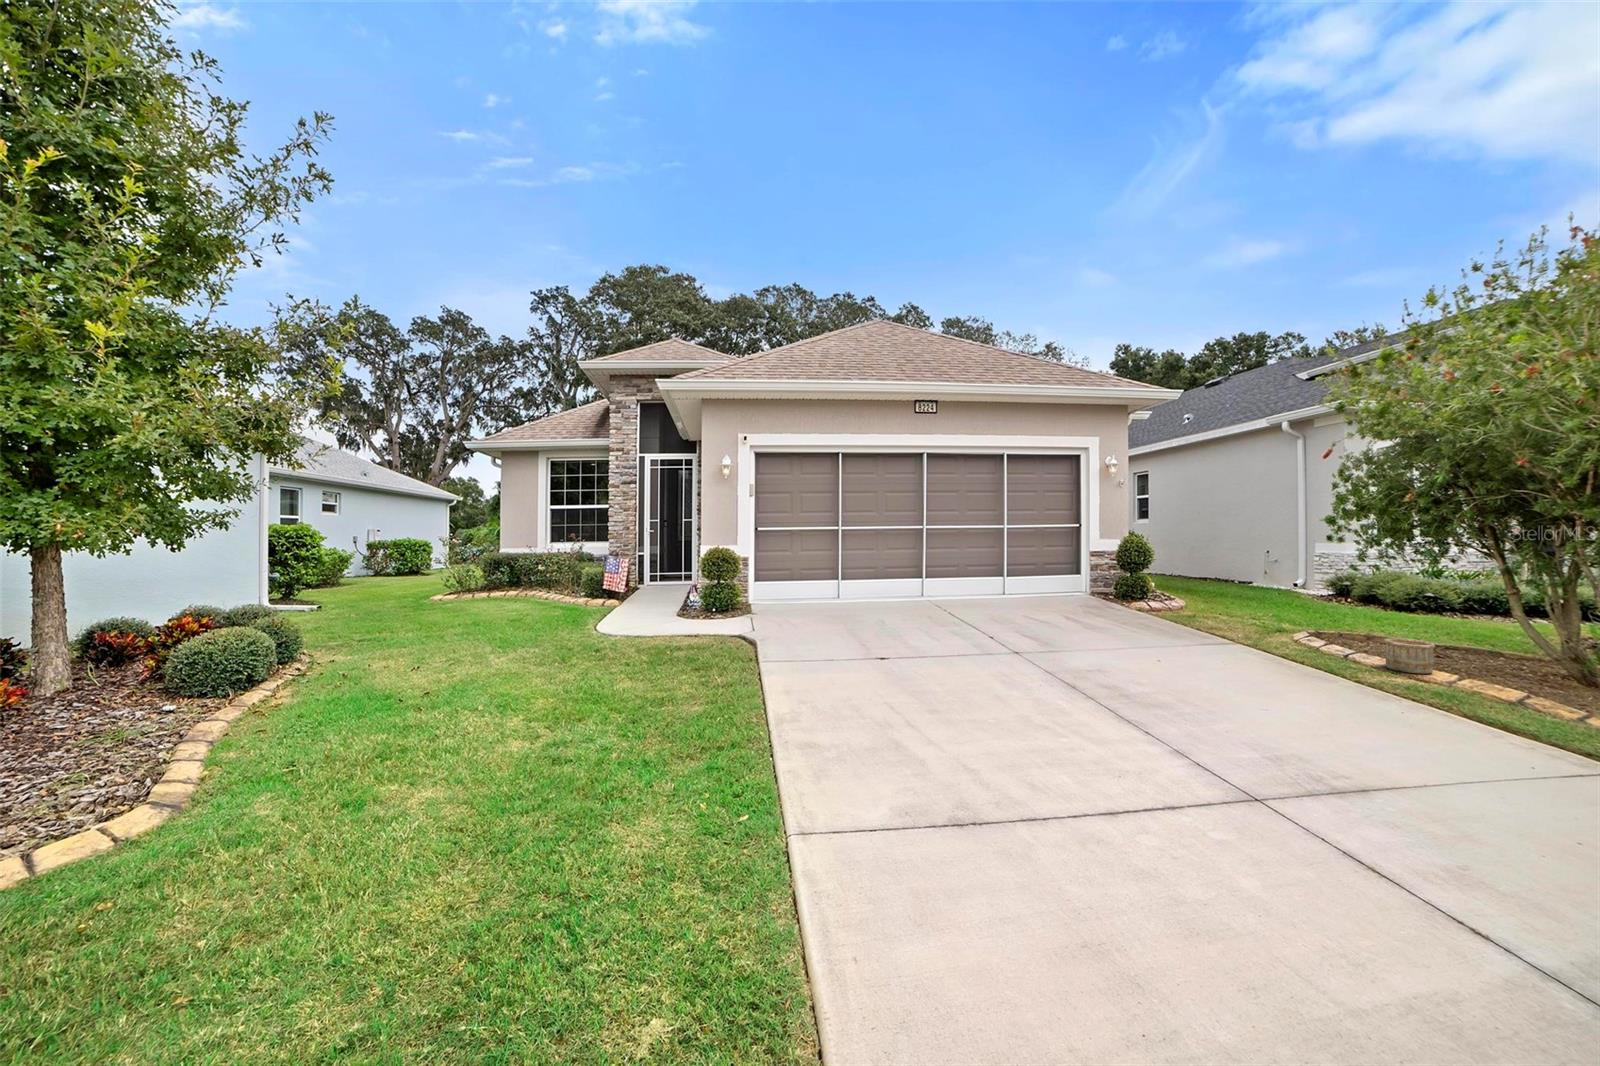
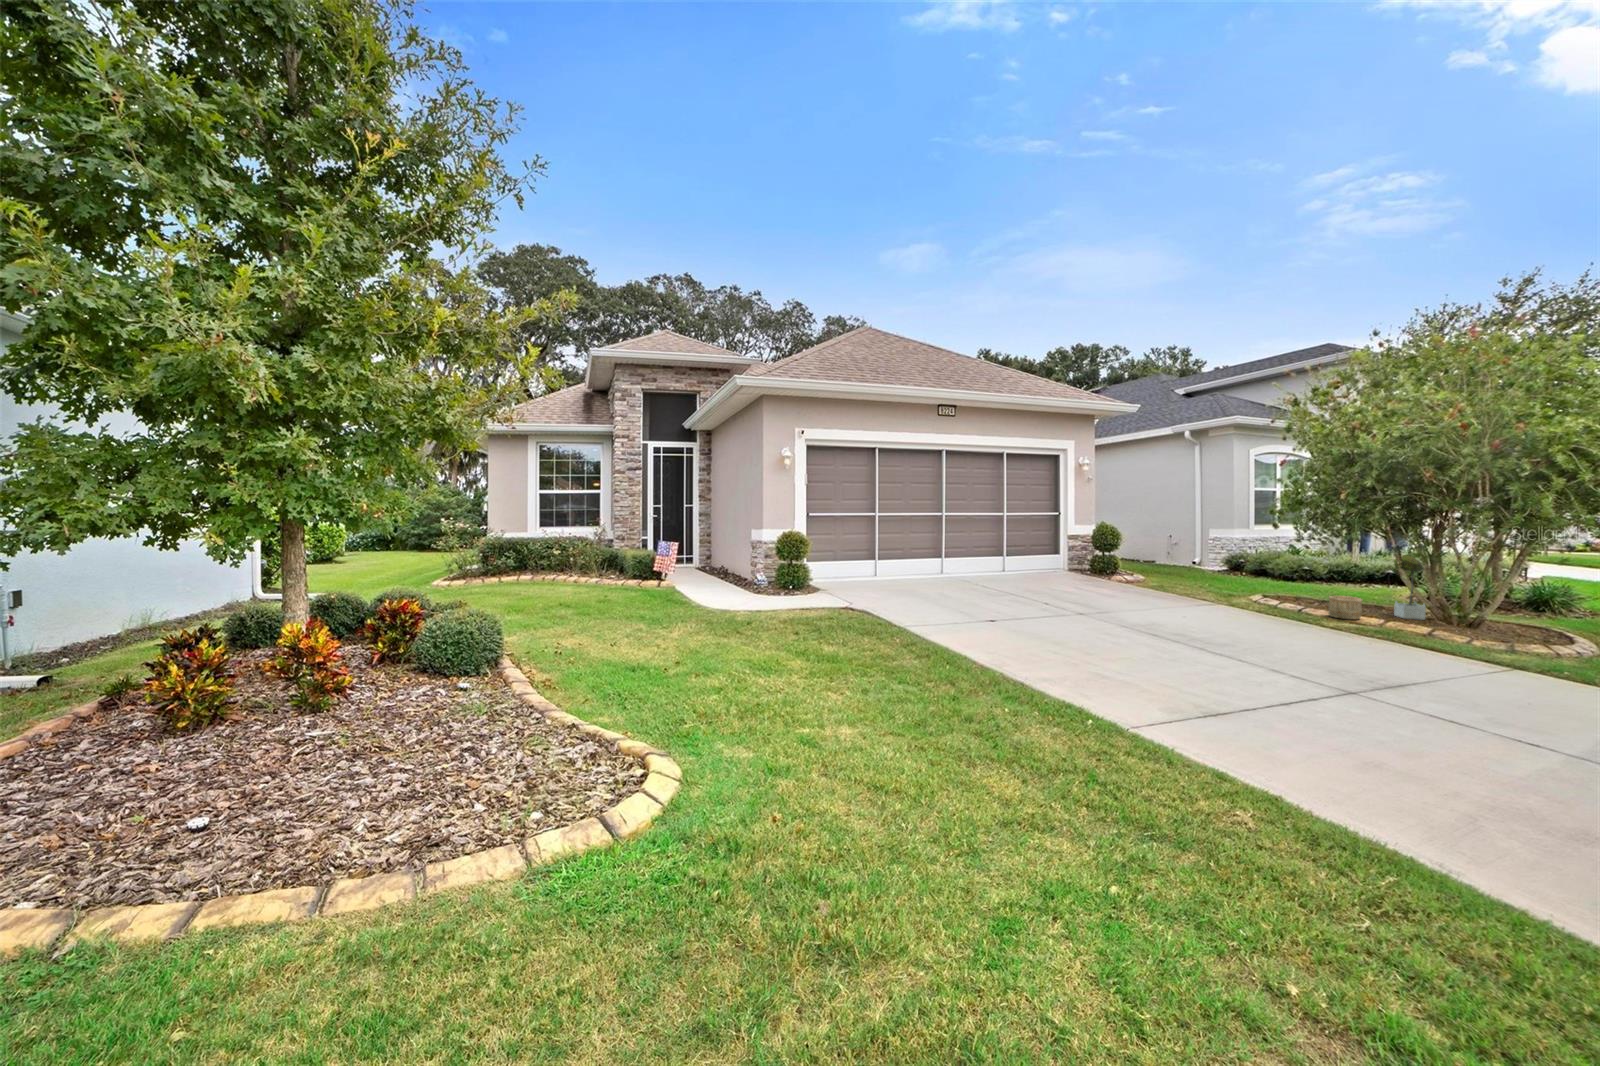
potted tree: none [1500,581,1560,680] -> present [1394,555,1426,620]

